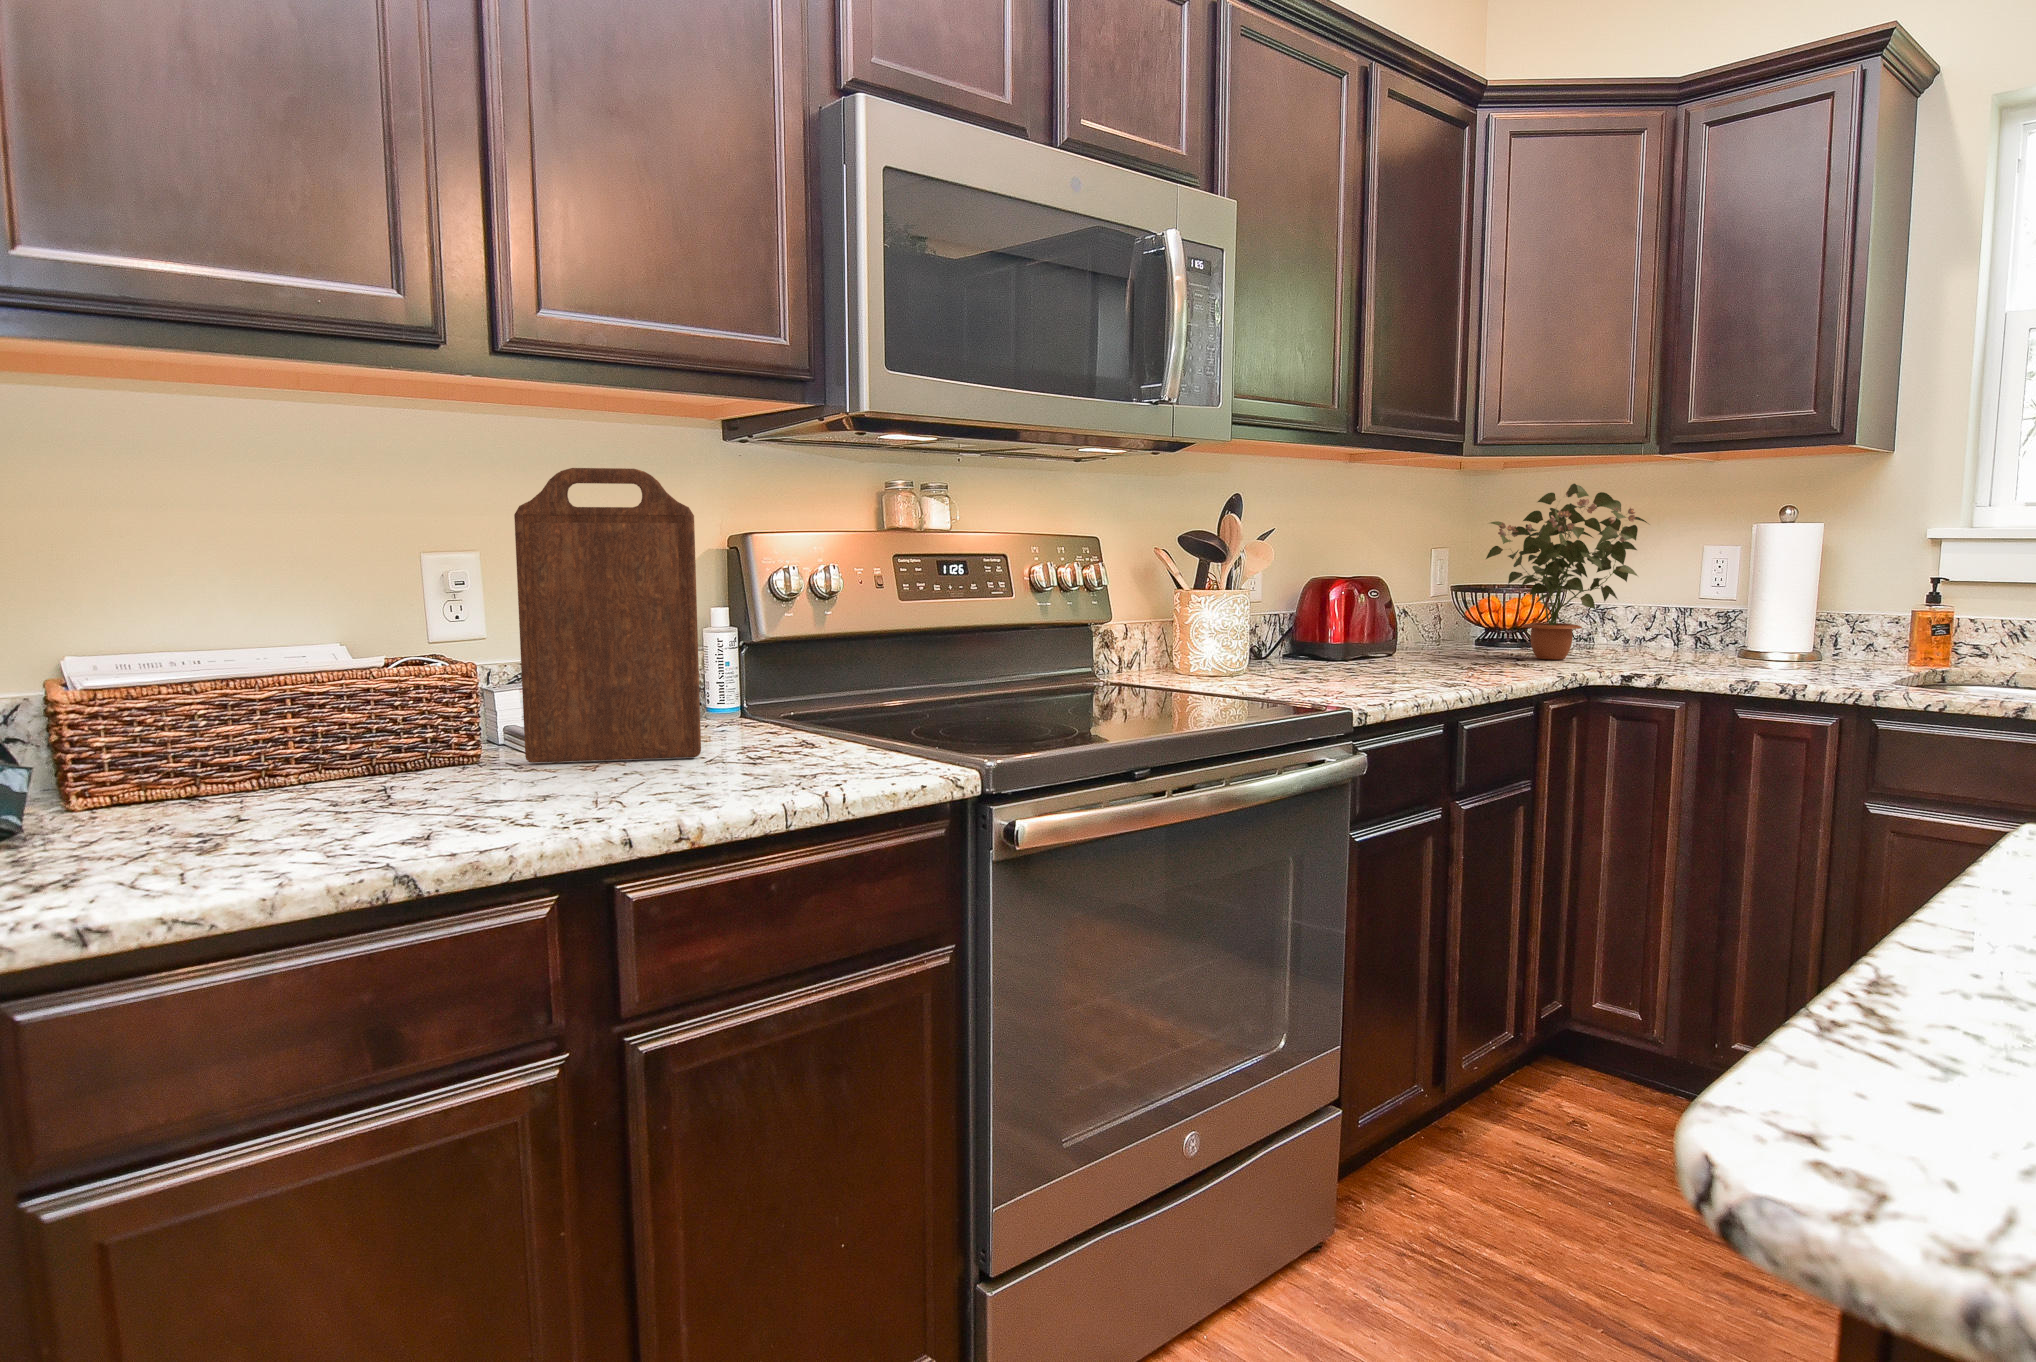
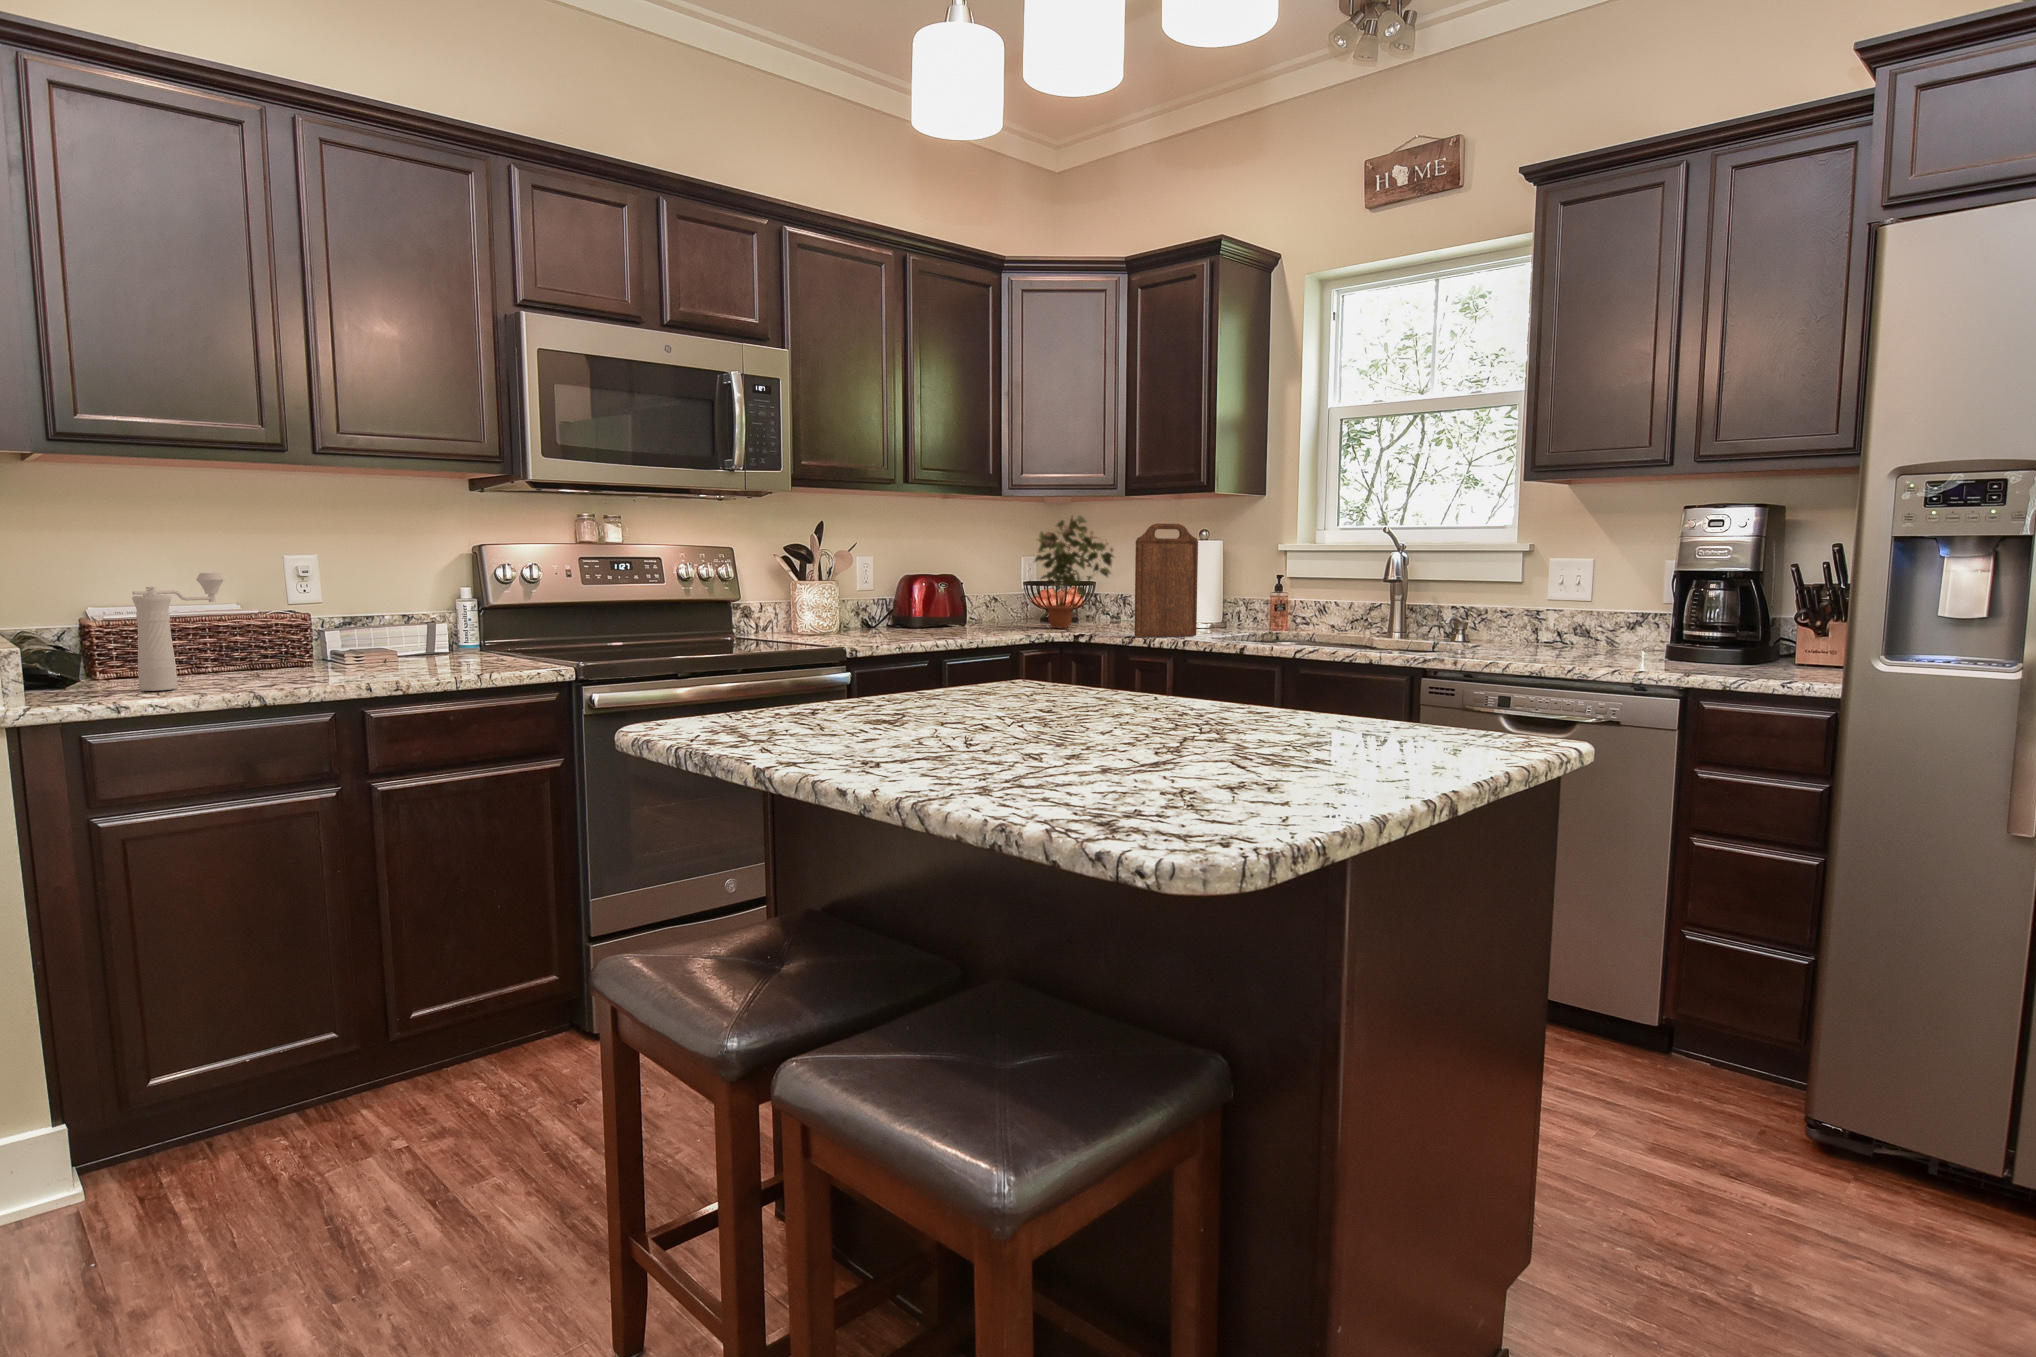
cutting board: present [514,468,701,763] -> present [1134,523,1198,637]
pepper mill: none [121,591,324,865] -> present [132,573,224,691]

